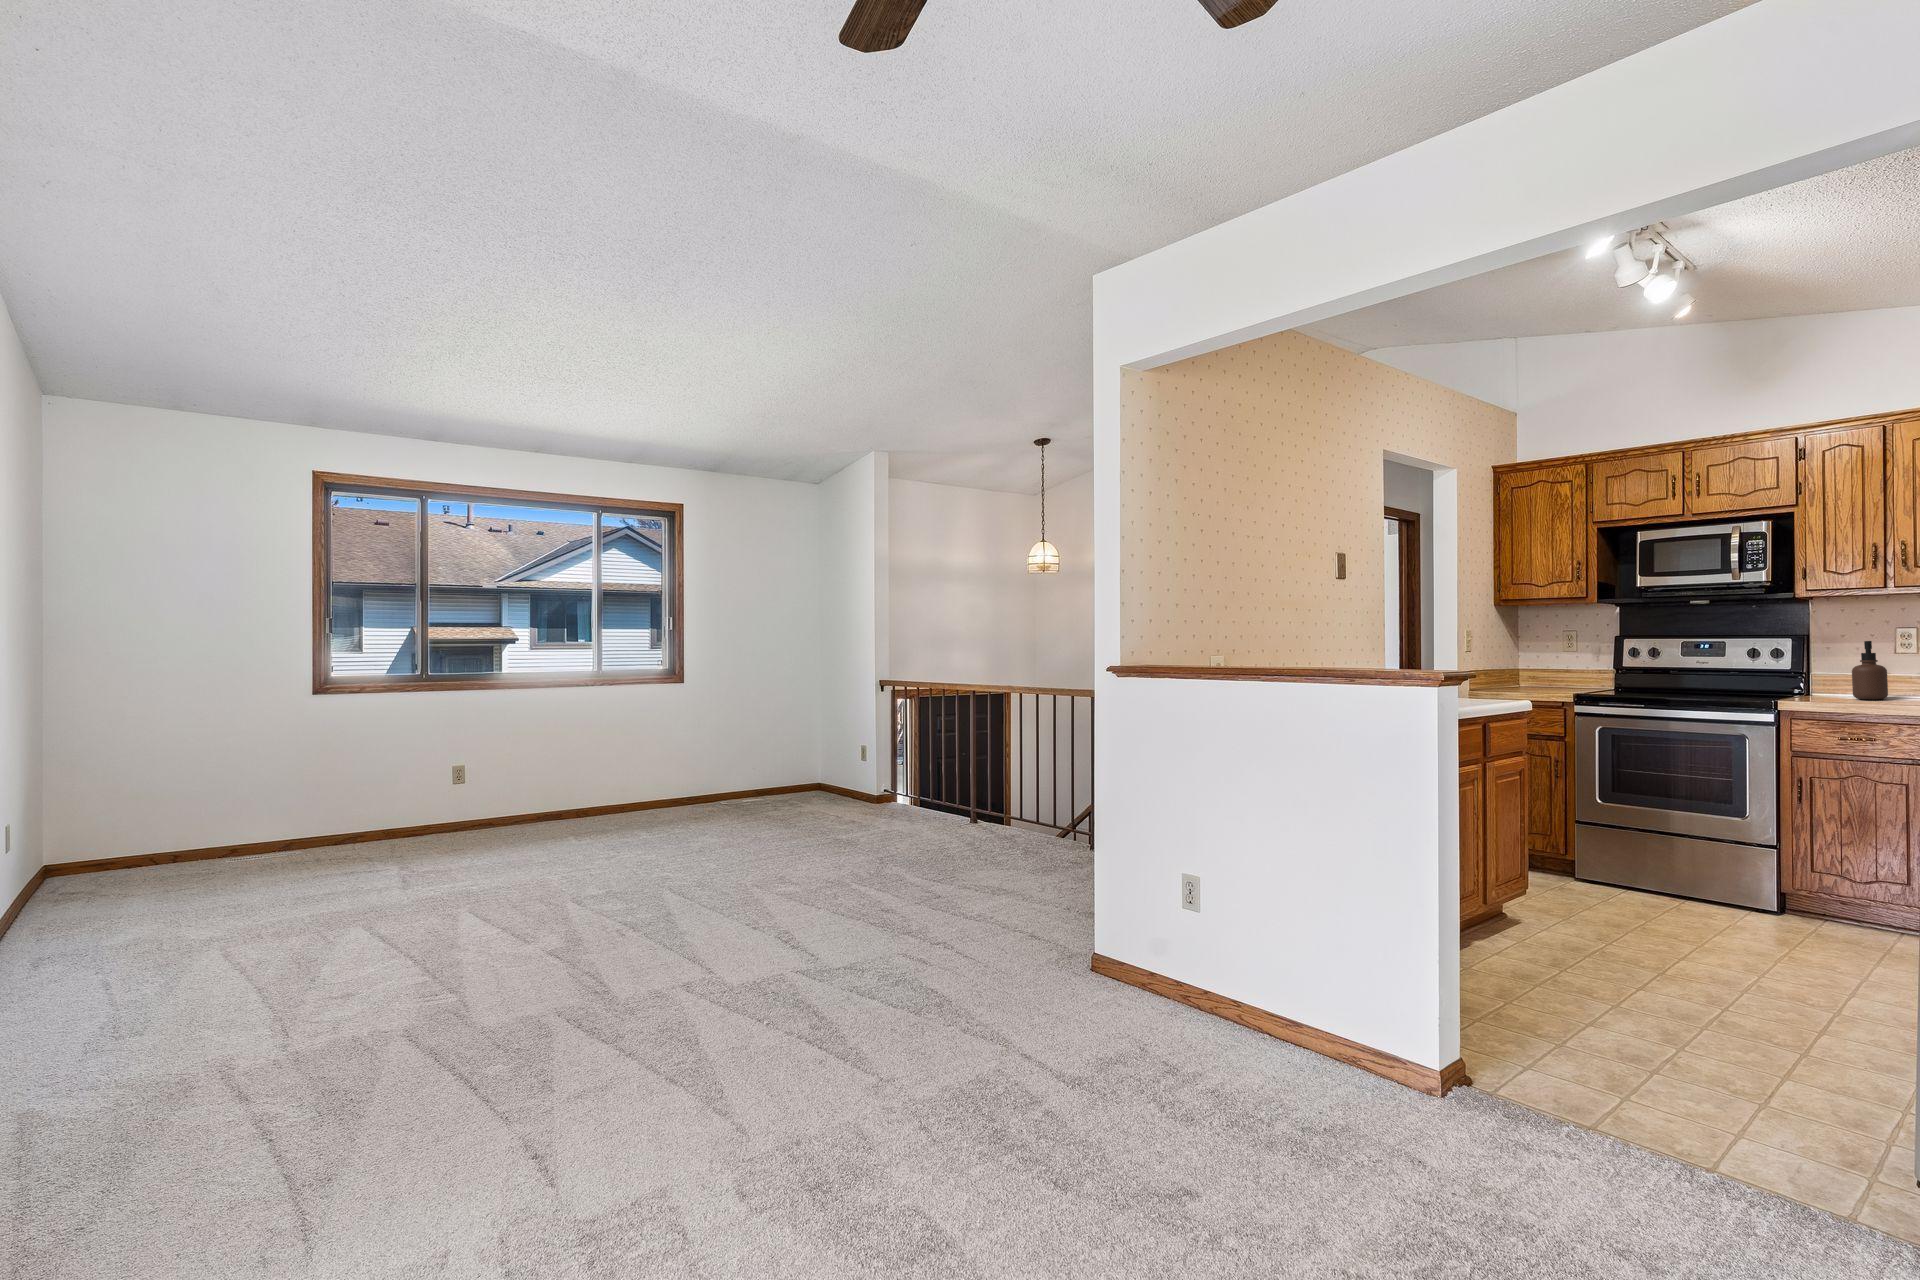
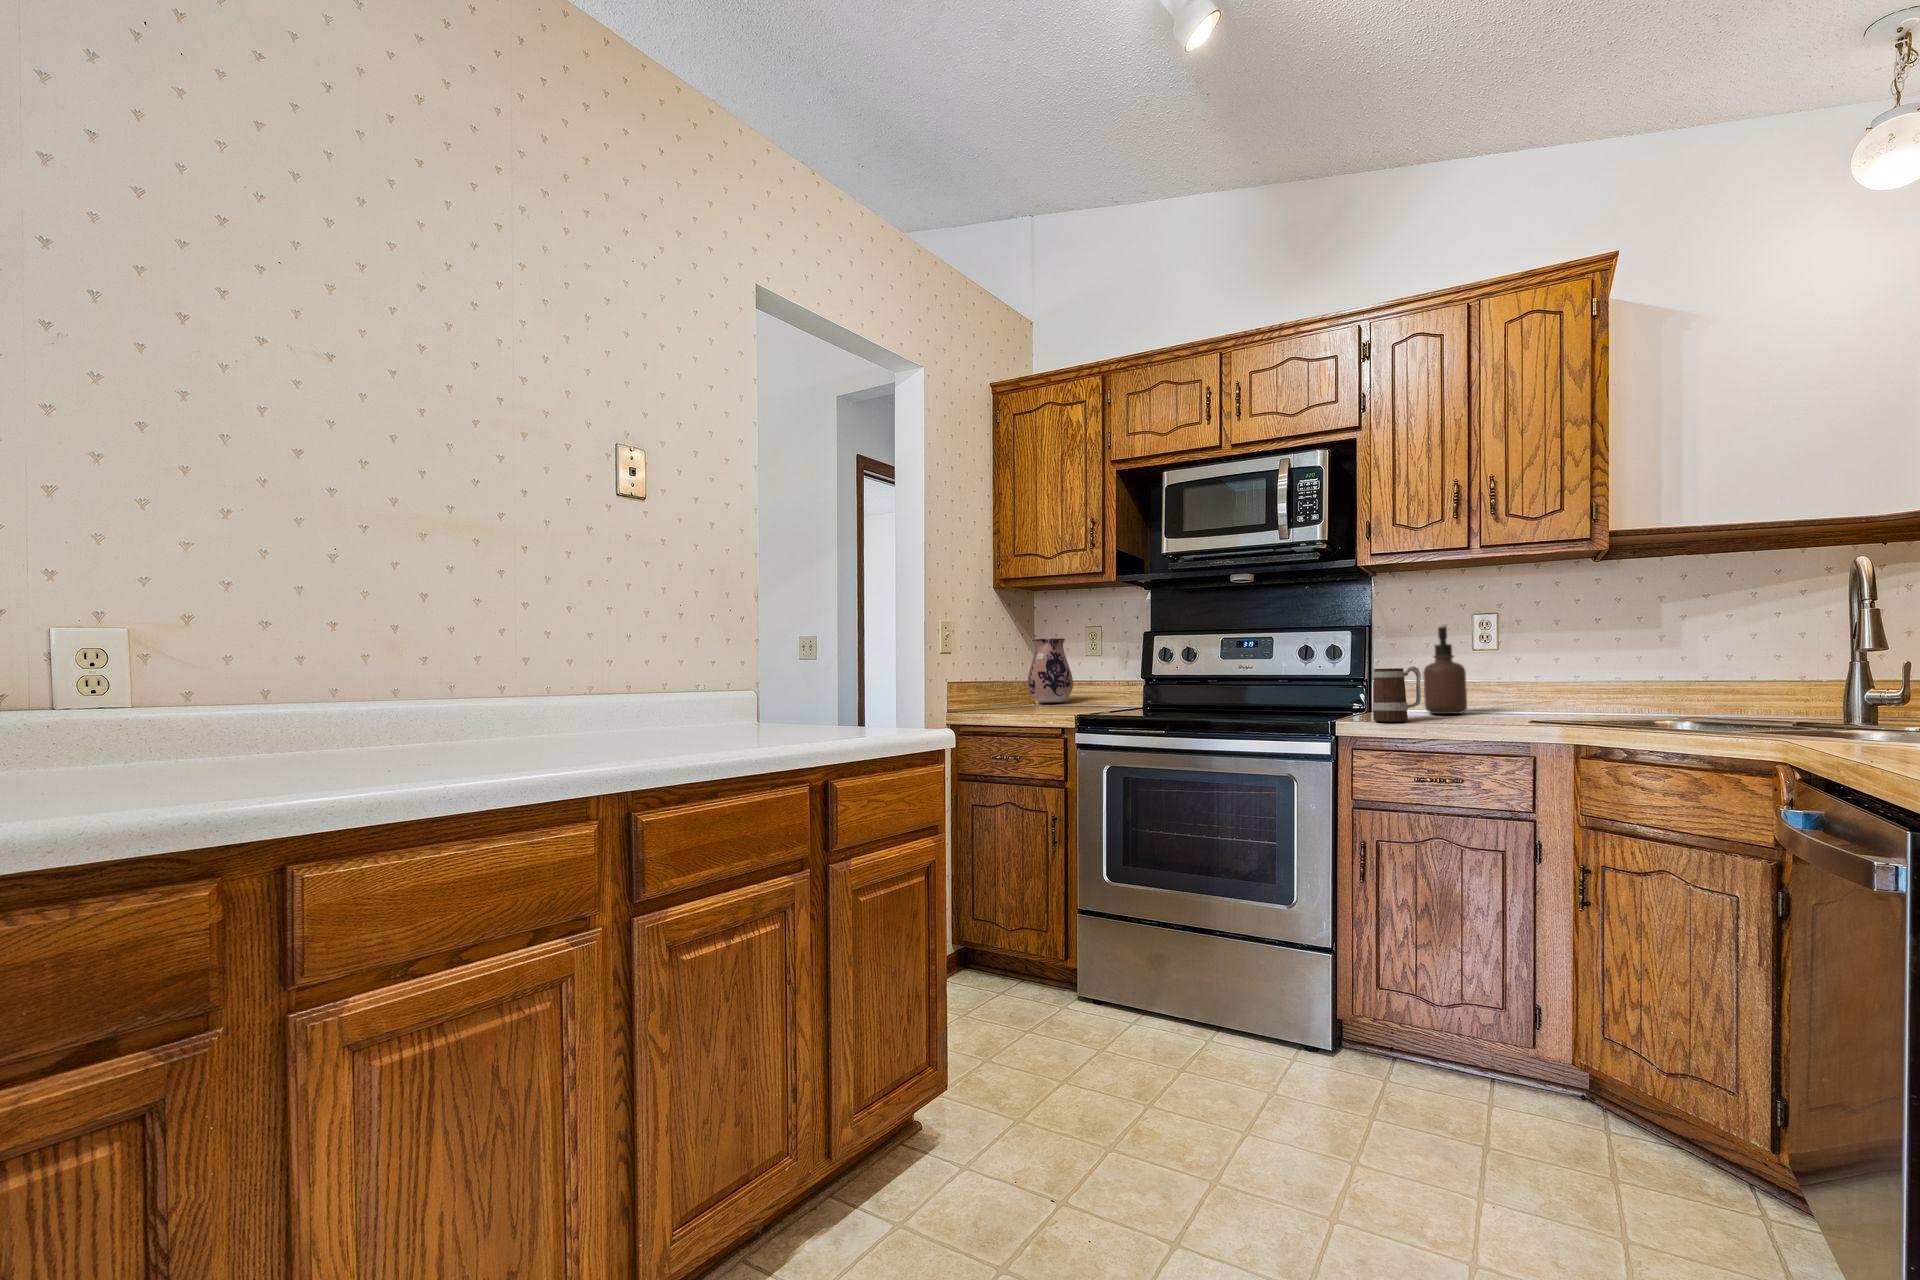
ceramic pitcher: none [1518,642,1554,686] -> present [1028,638,1073,703]
mug: none [1809,668,1848,704] -> present [1373,667,1421,722]

